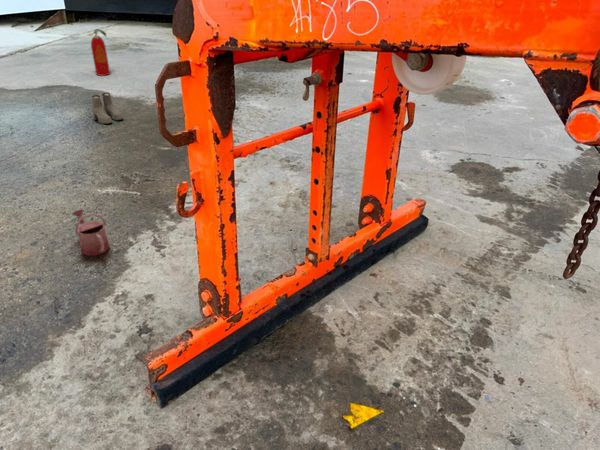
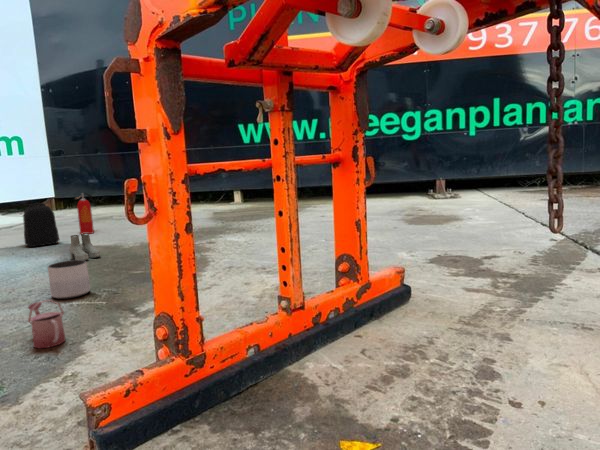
backpack: none [38,44,77,92] -> present [23,203,59,247]
planter: none [79,144,121,185] -> present [48,260,90,299]

